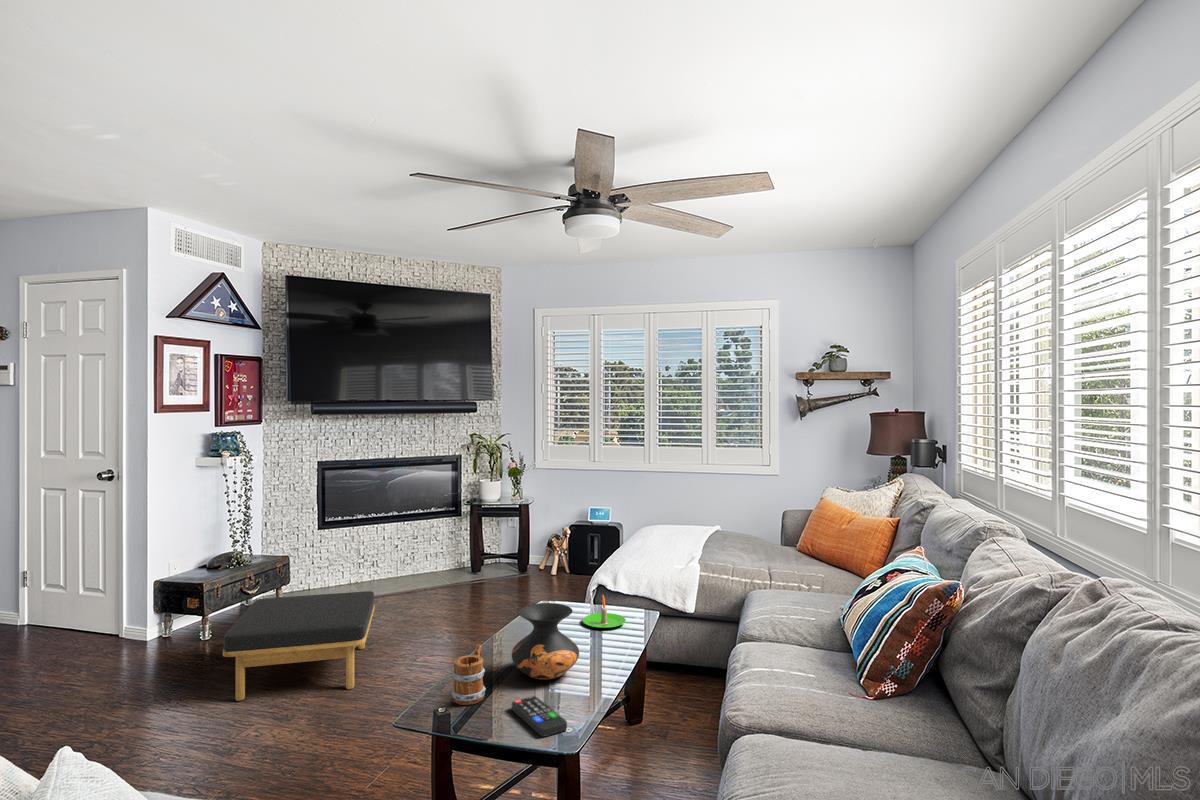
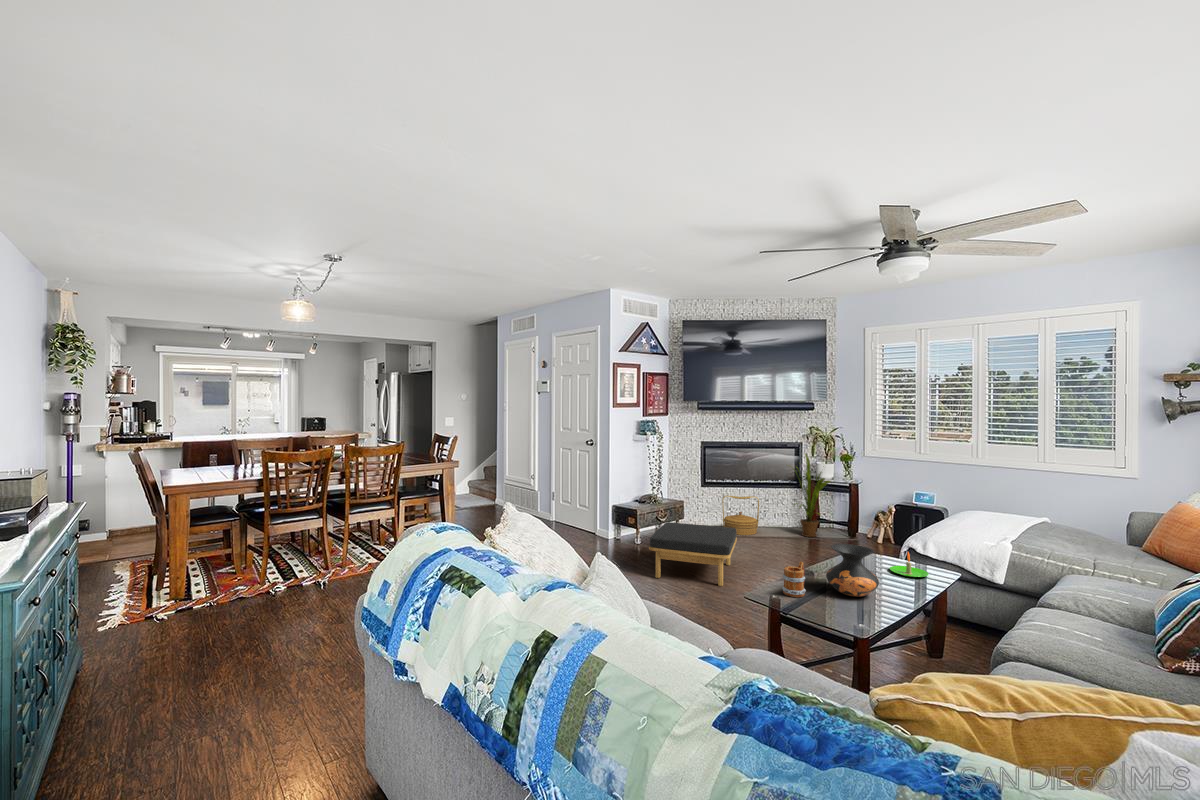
house plant: none [439,468,501,581] -> present [794,454,830,537]
woven basket: none [351,535,405,594] -> present [722,495,759,535]
remote control: present [512,696,567,737] -> none [823,601,861,625]

